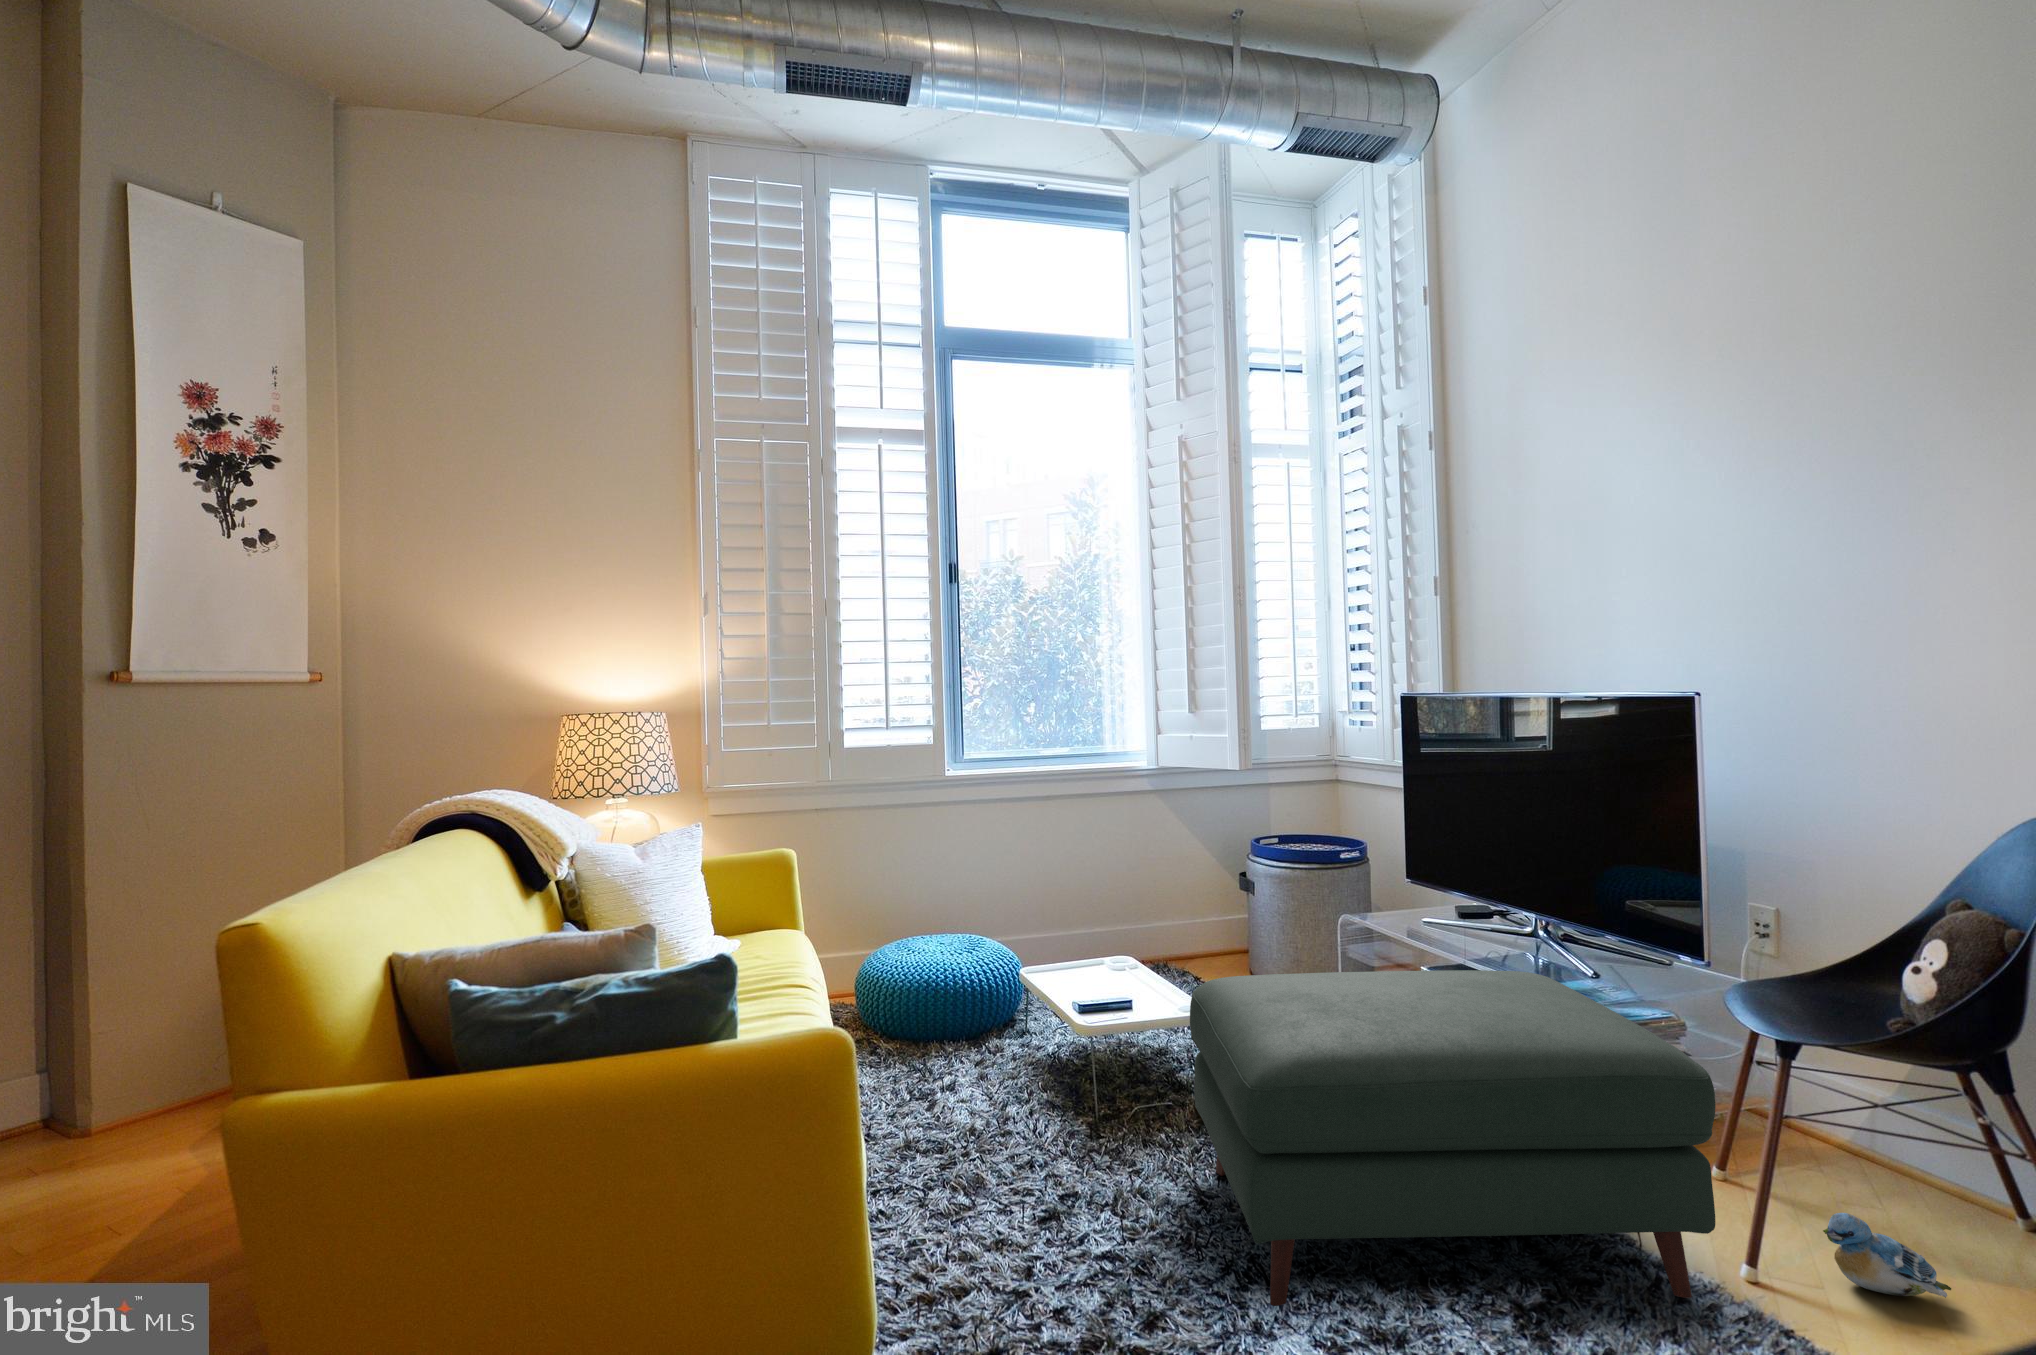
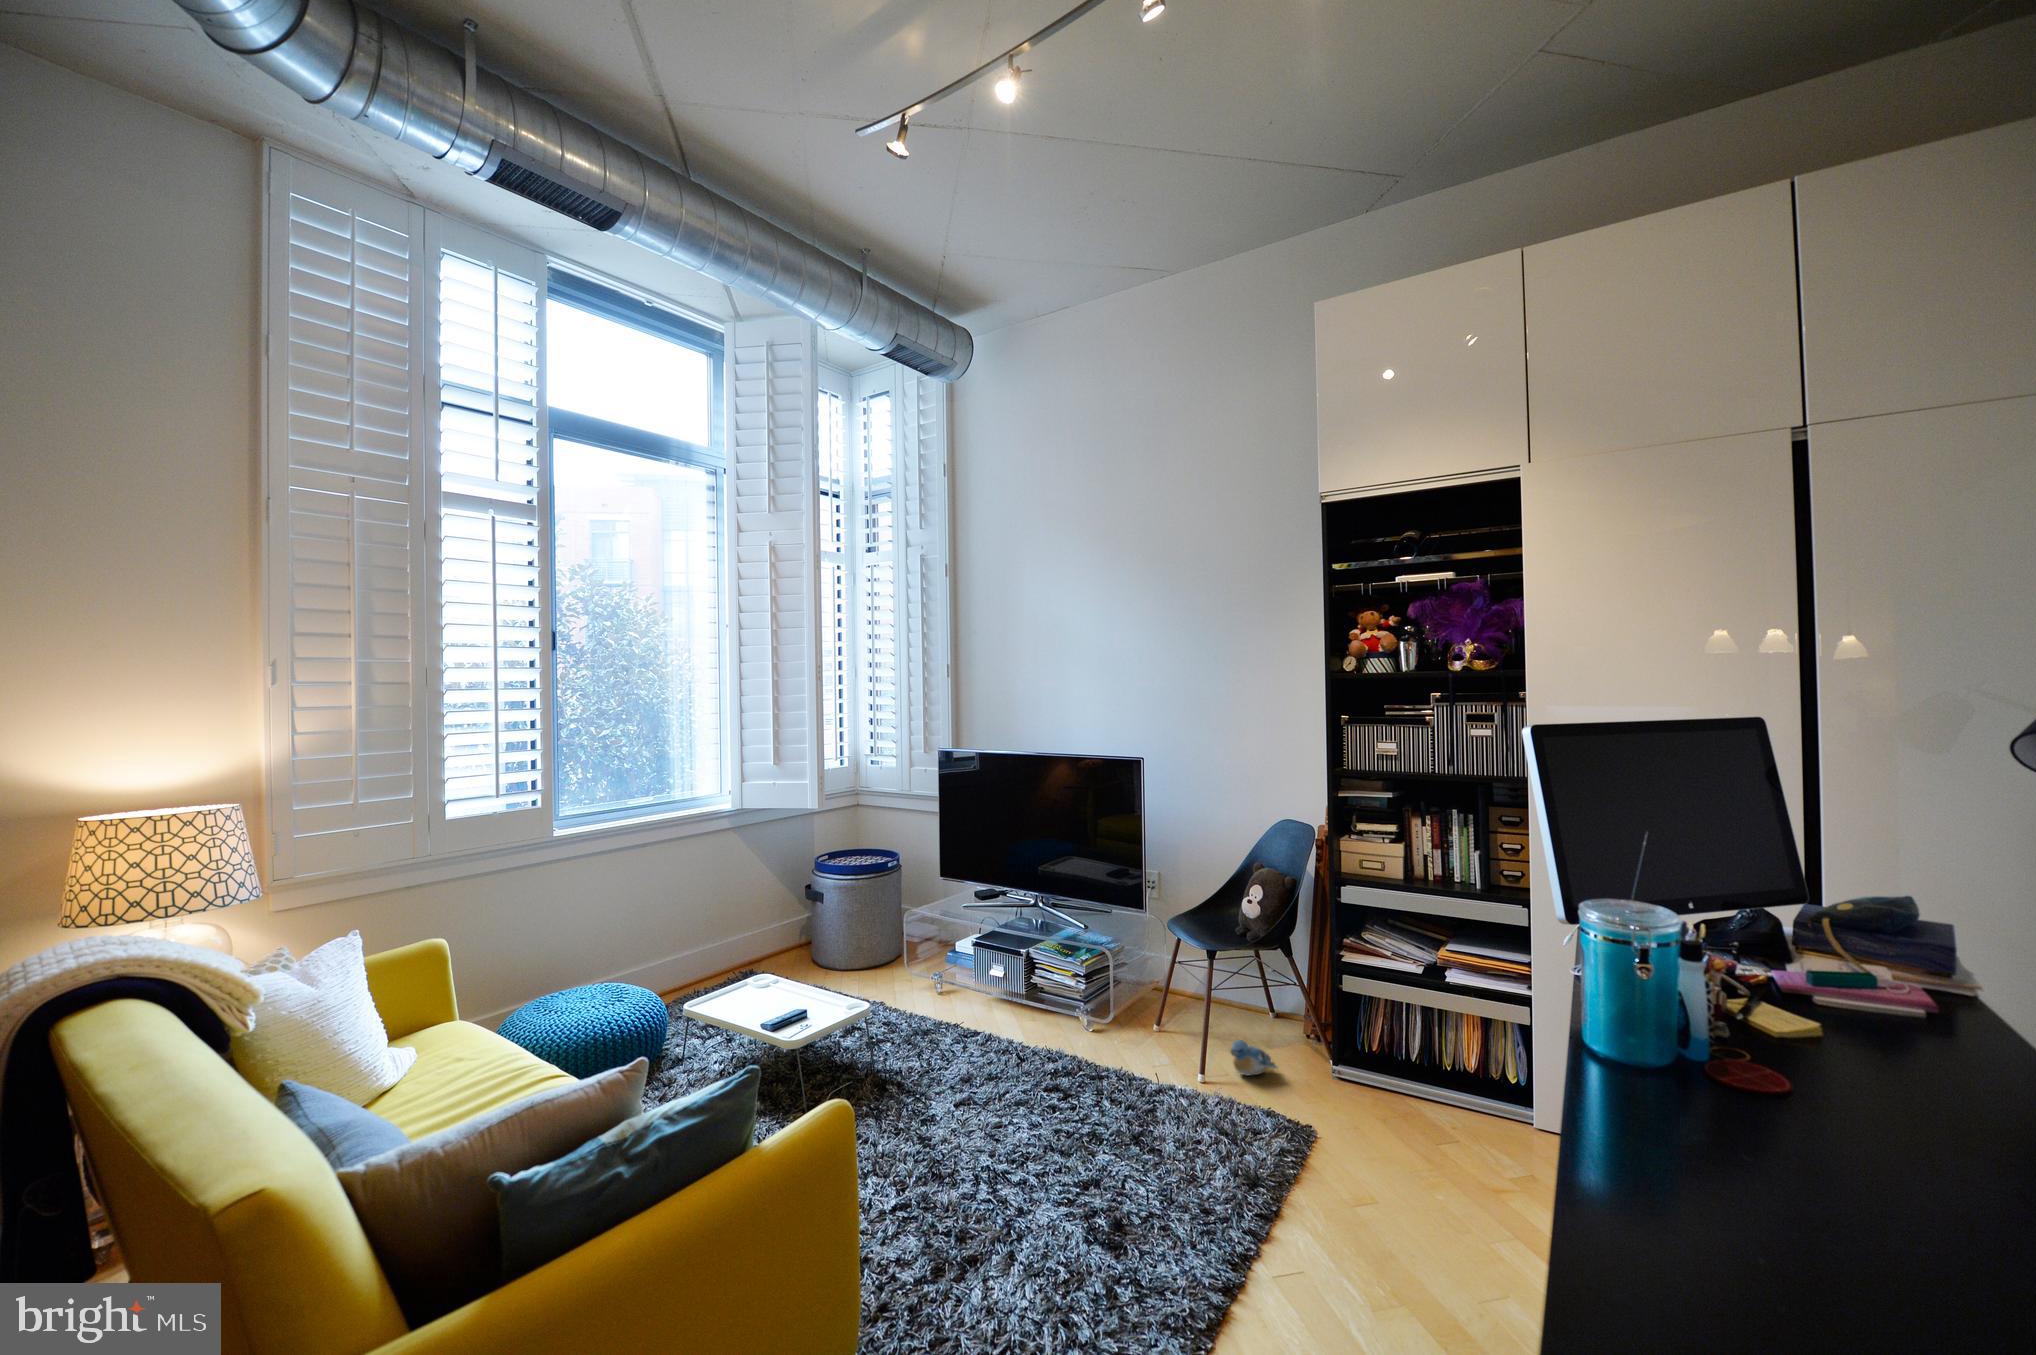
ottoman: present [1190,970,1715,1306] -> none [896,938,1207,1201]

